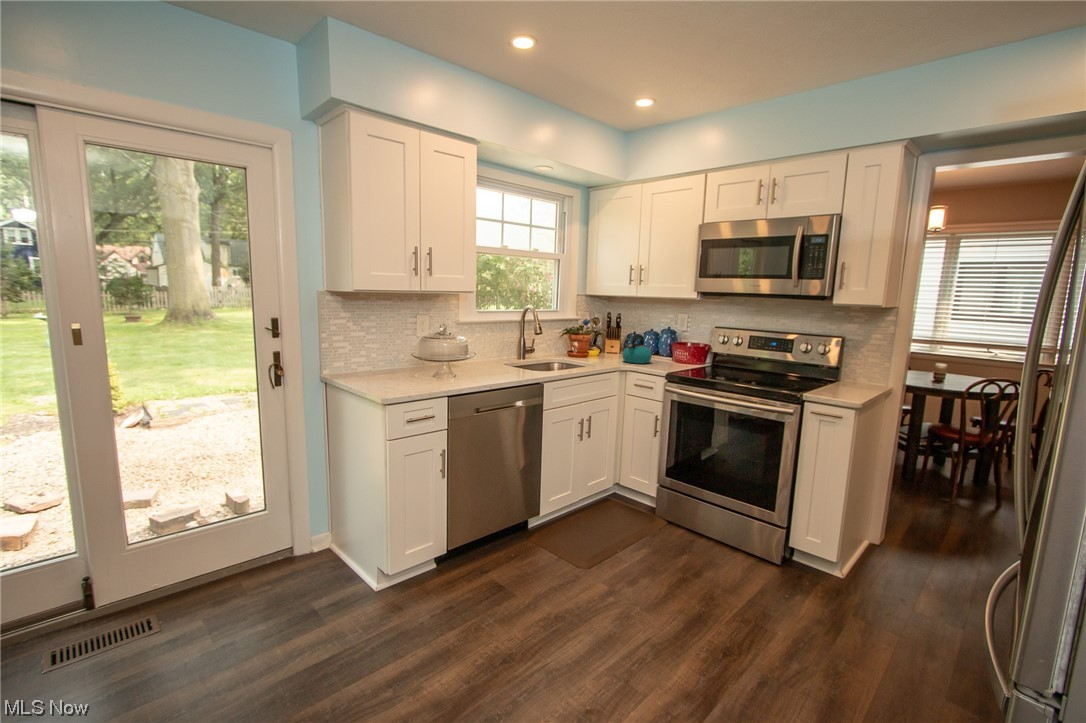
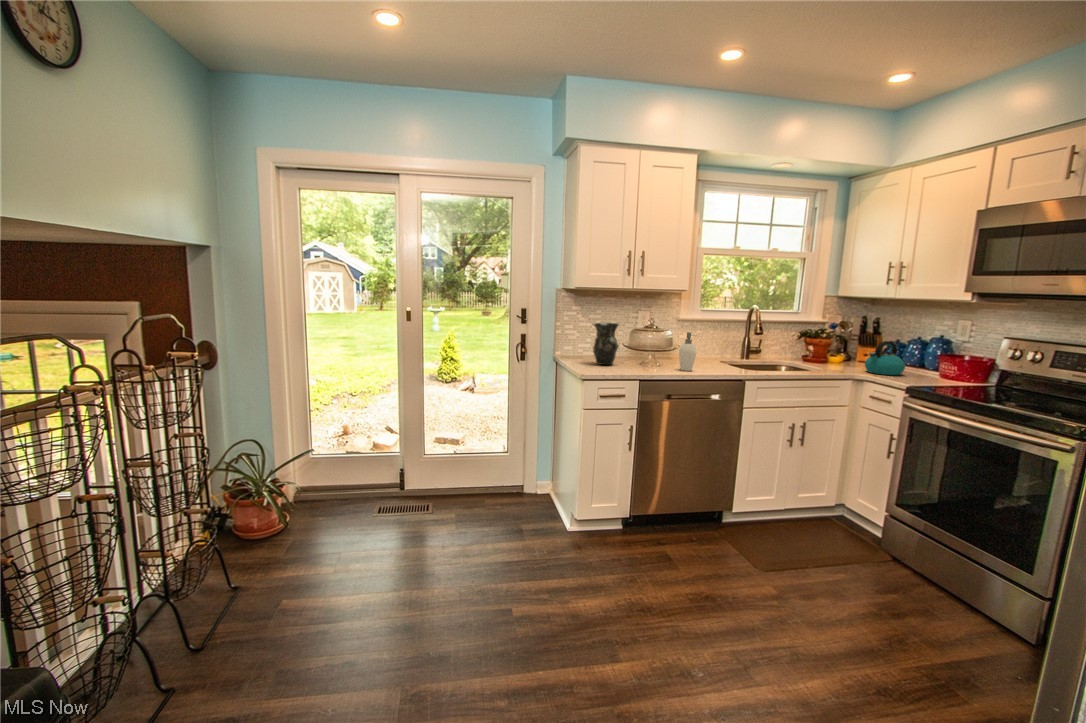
vase: none [379,331,412,382] -> present [593,323,619,365]
soap dispenser: none [479,337,502,379] -> present [679,332,696,371]

